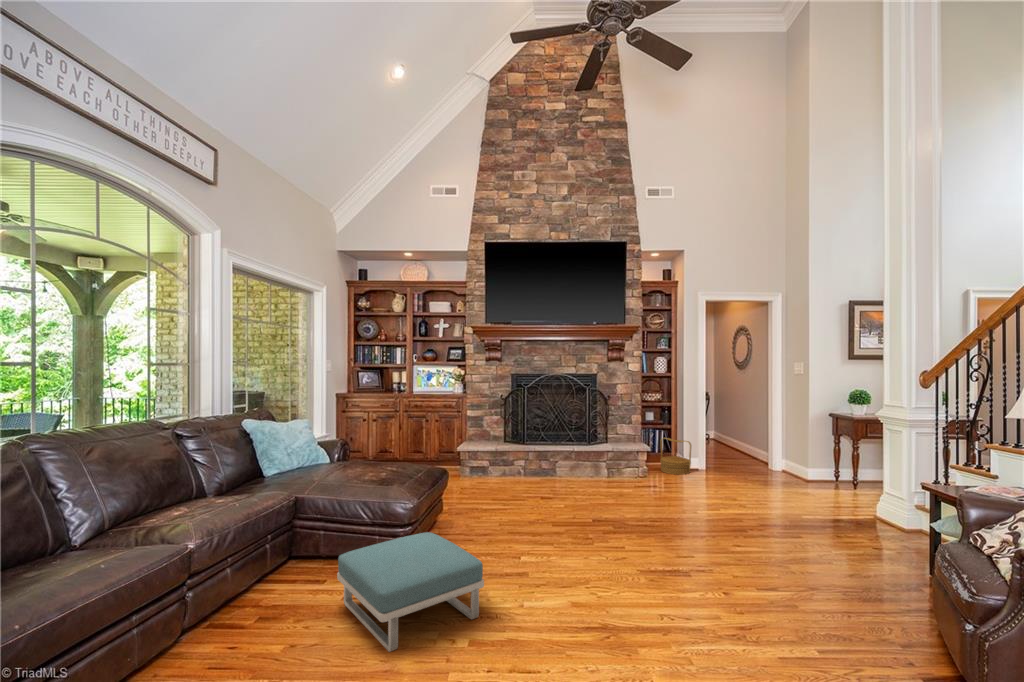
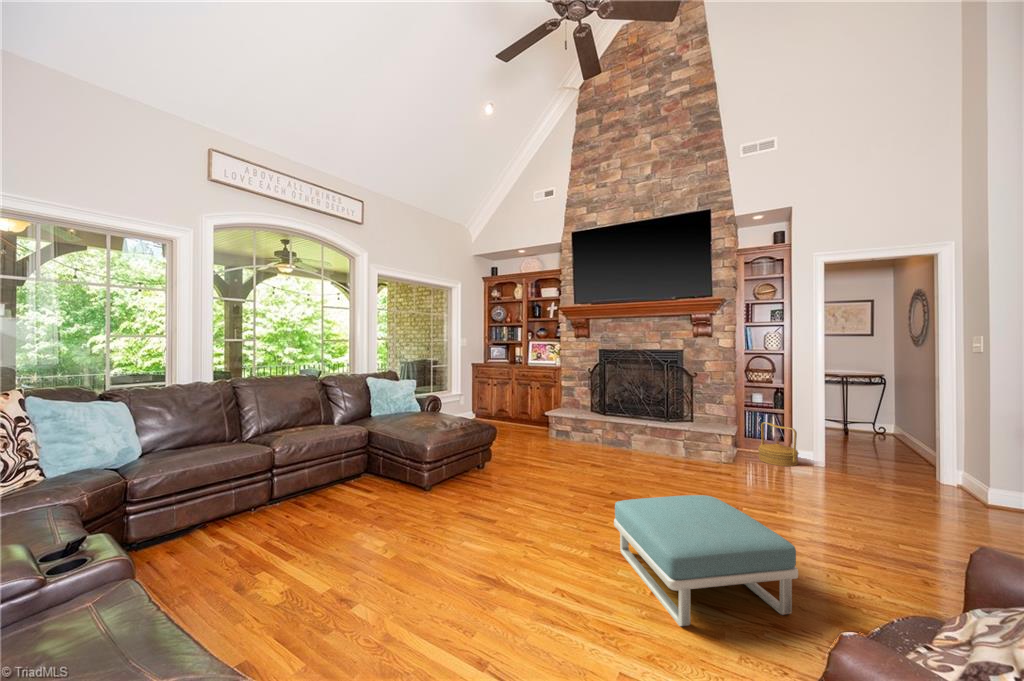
footstool: present [337,532,484,652] -> present [614,495,798,626]

